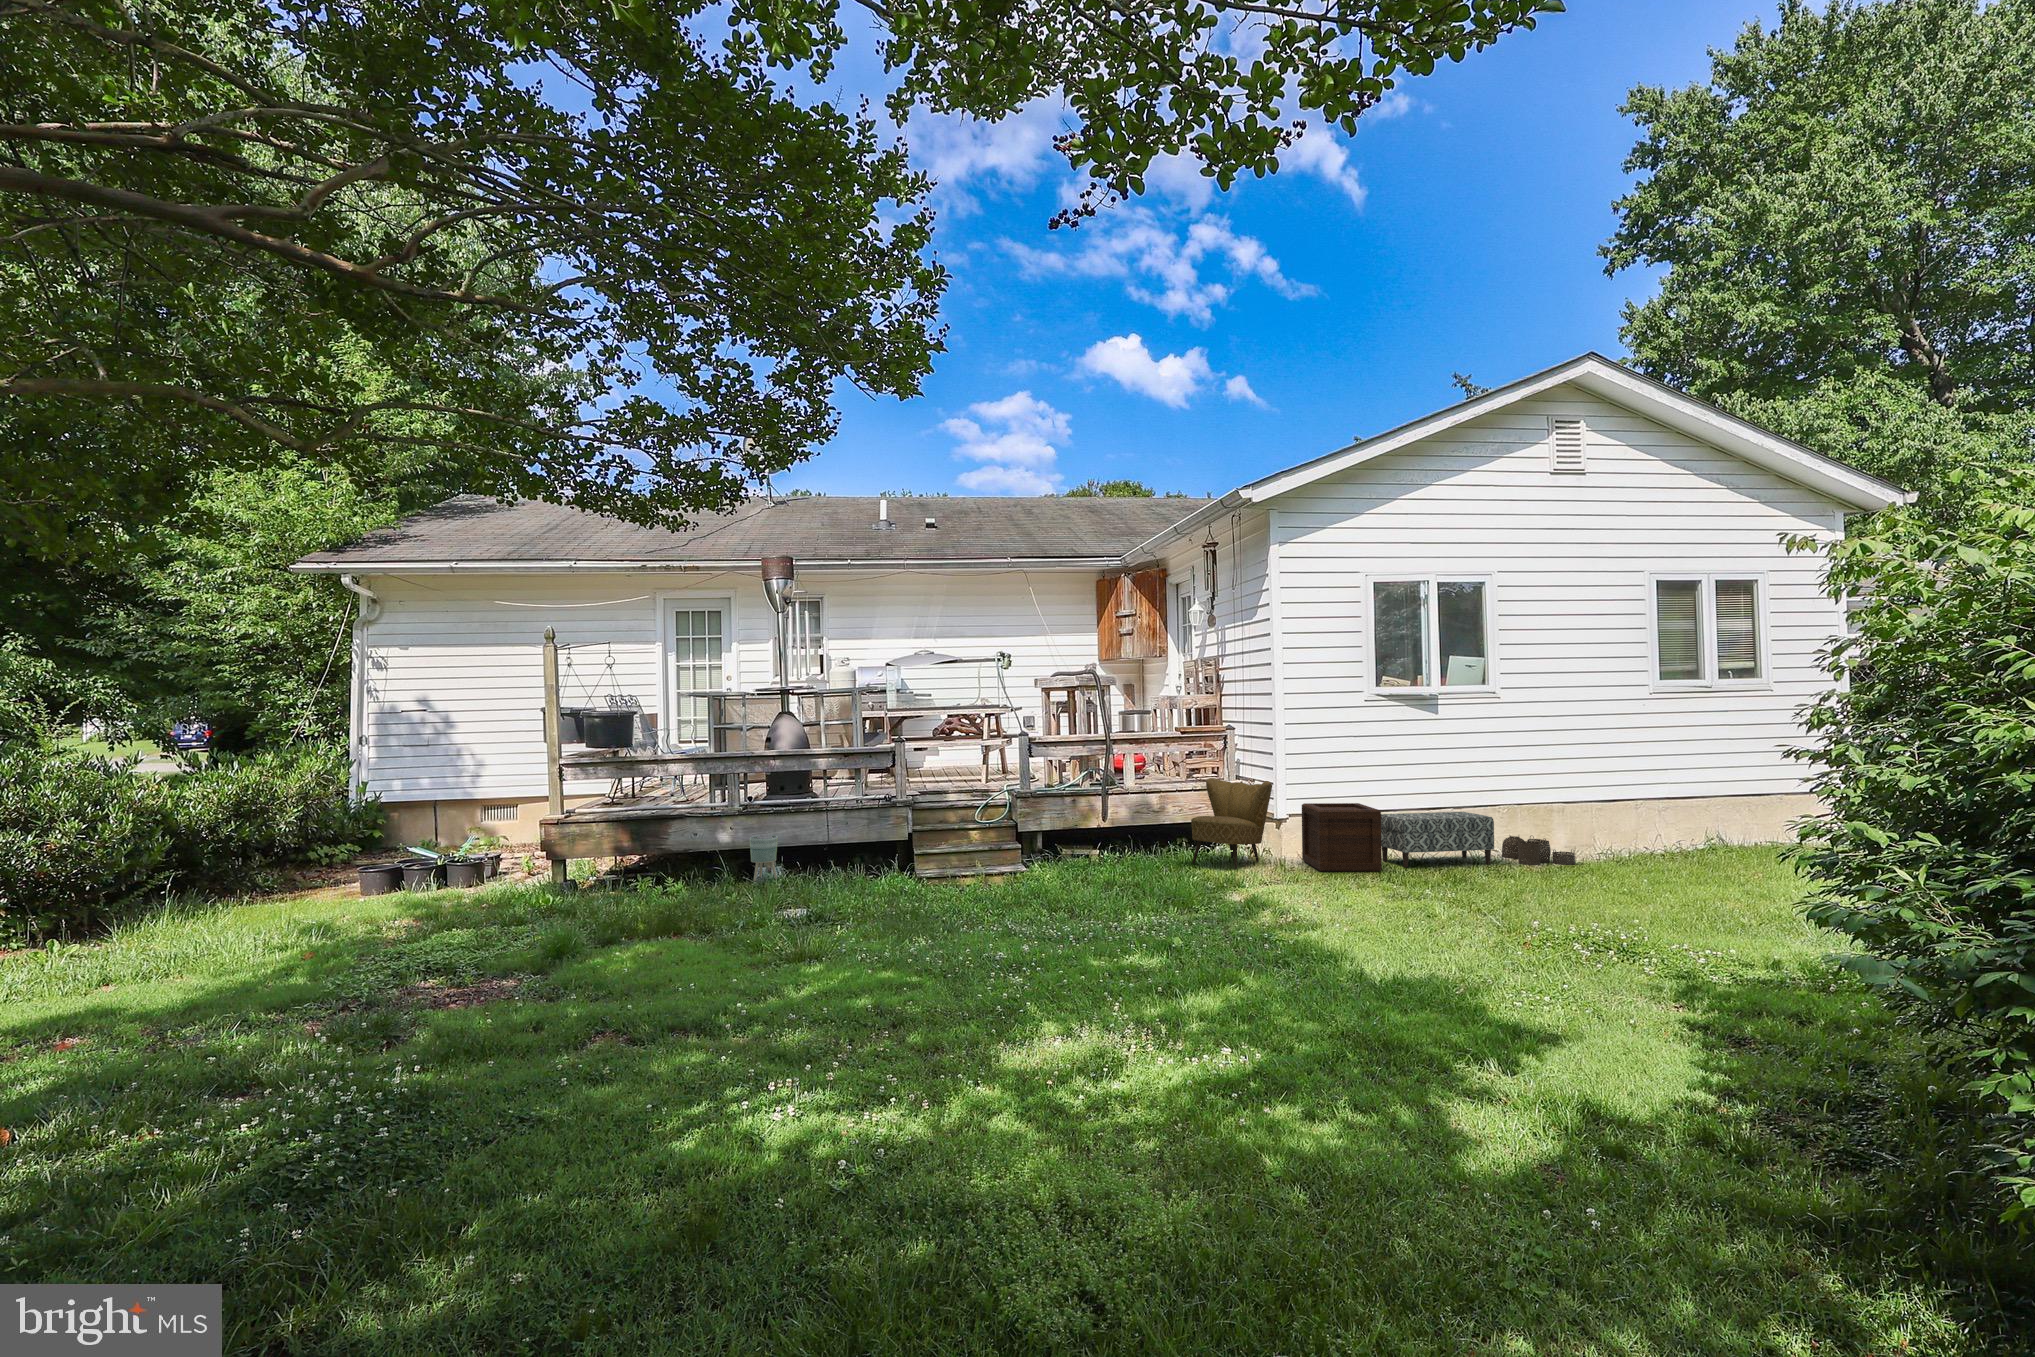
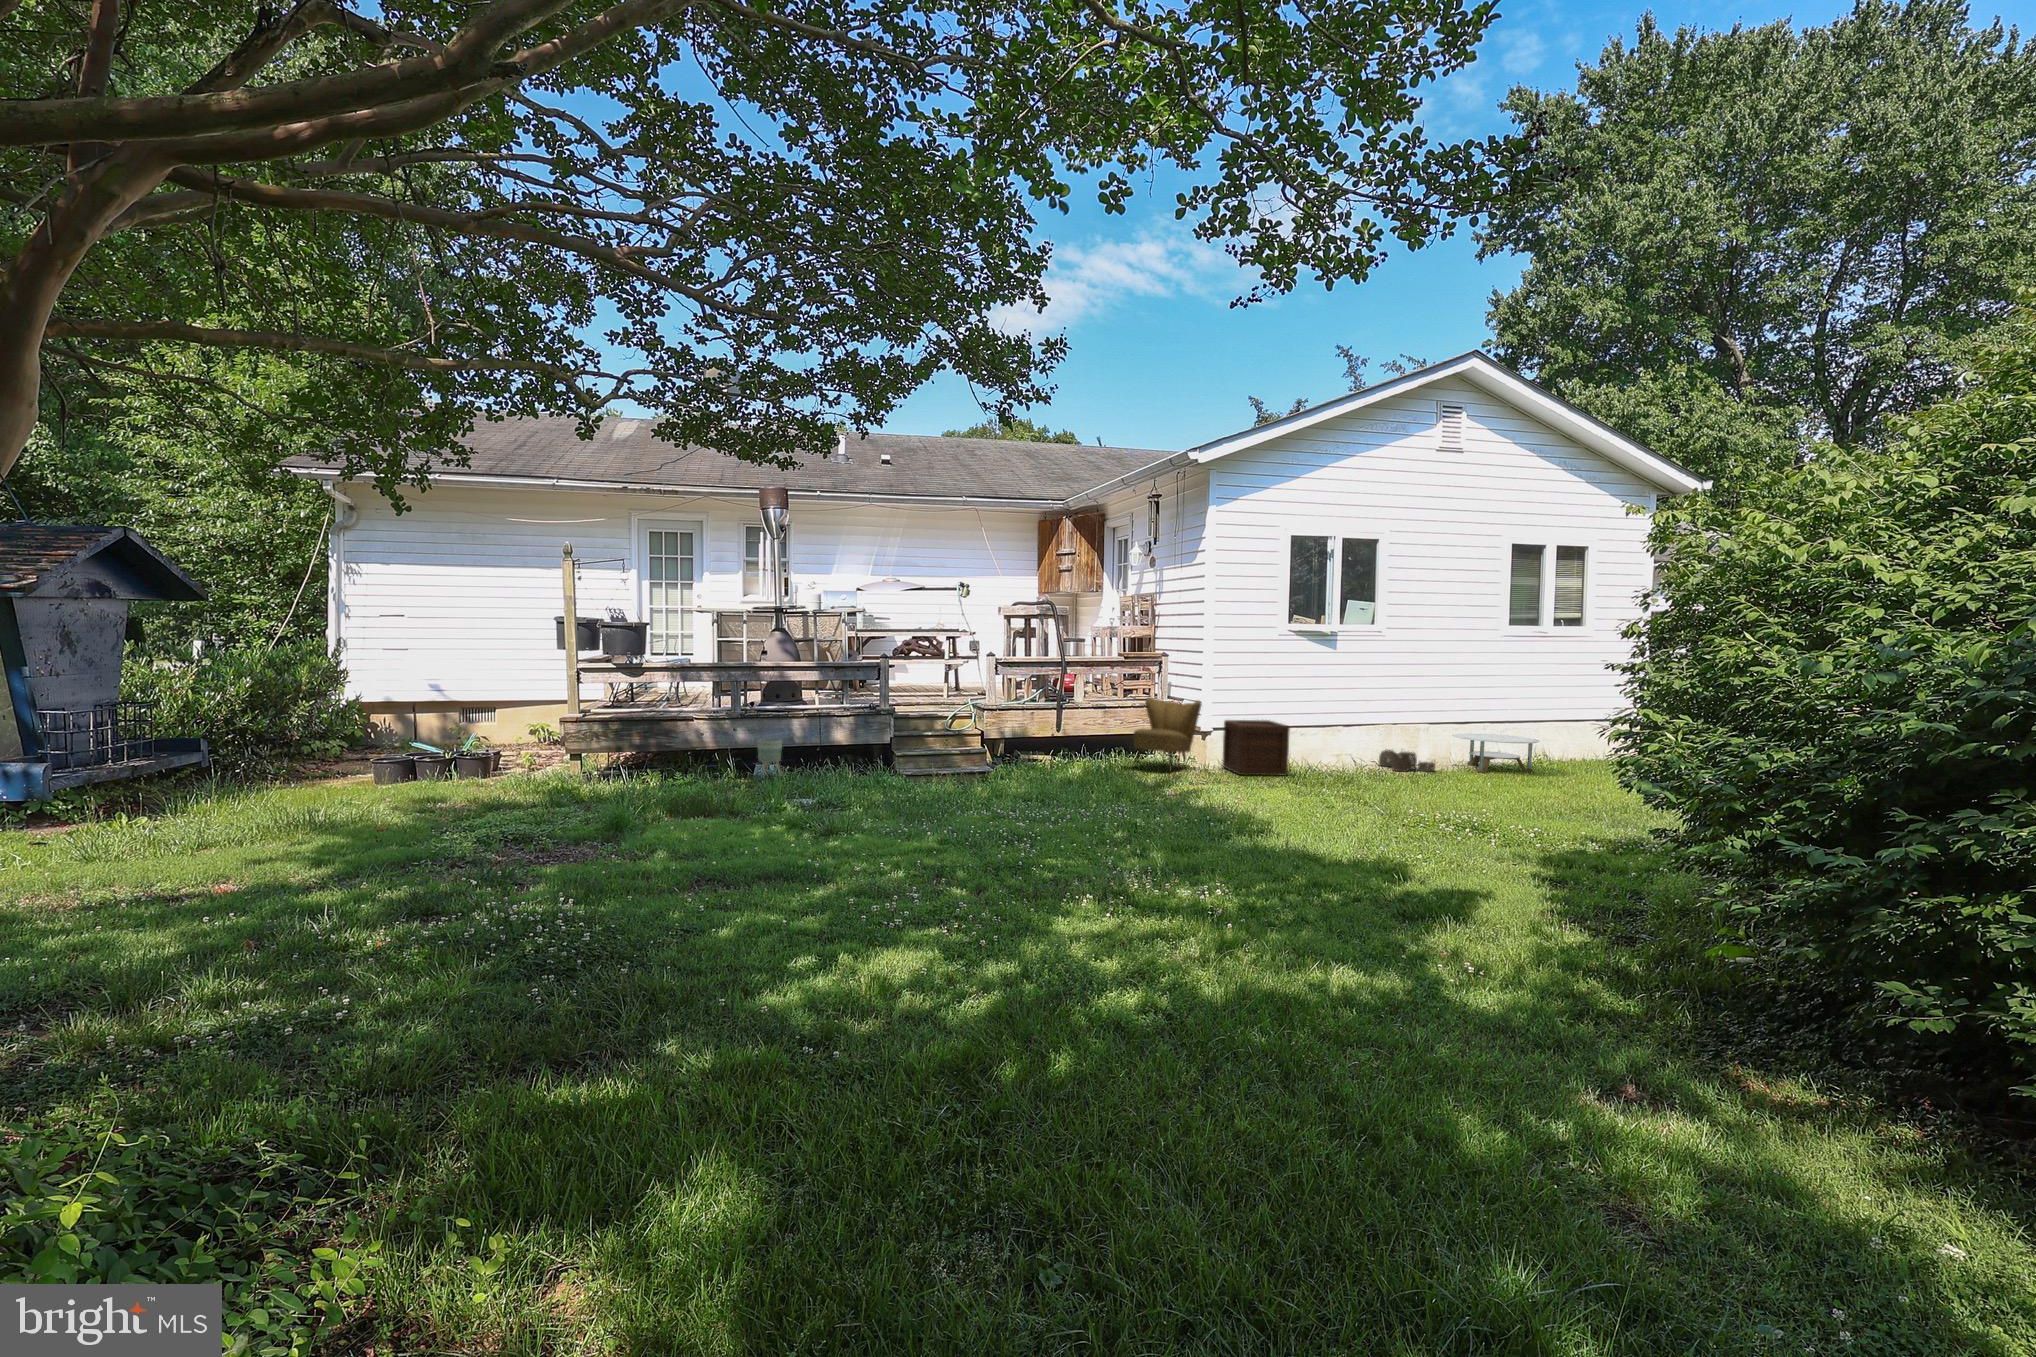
bench: present [1381,812,1494,868] -> none [1284,729,1375,773]
round table: none [1596,814,1713,865] -> present [1452,733,1540,773]

